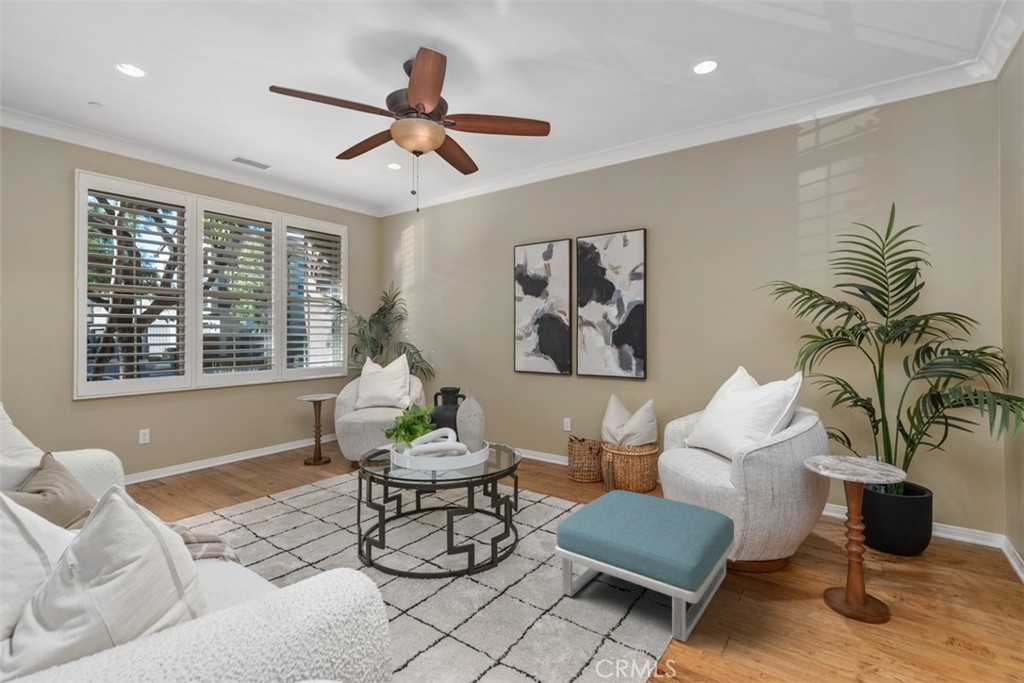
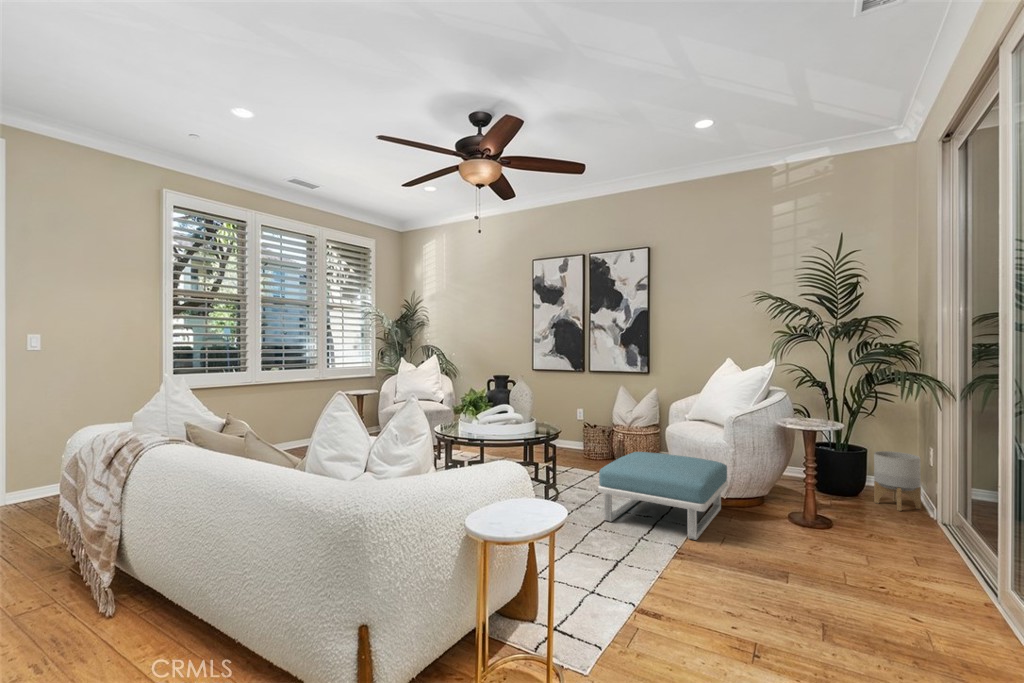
planter: none [940,497,1013,587] -> present [874,451,921,511]

